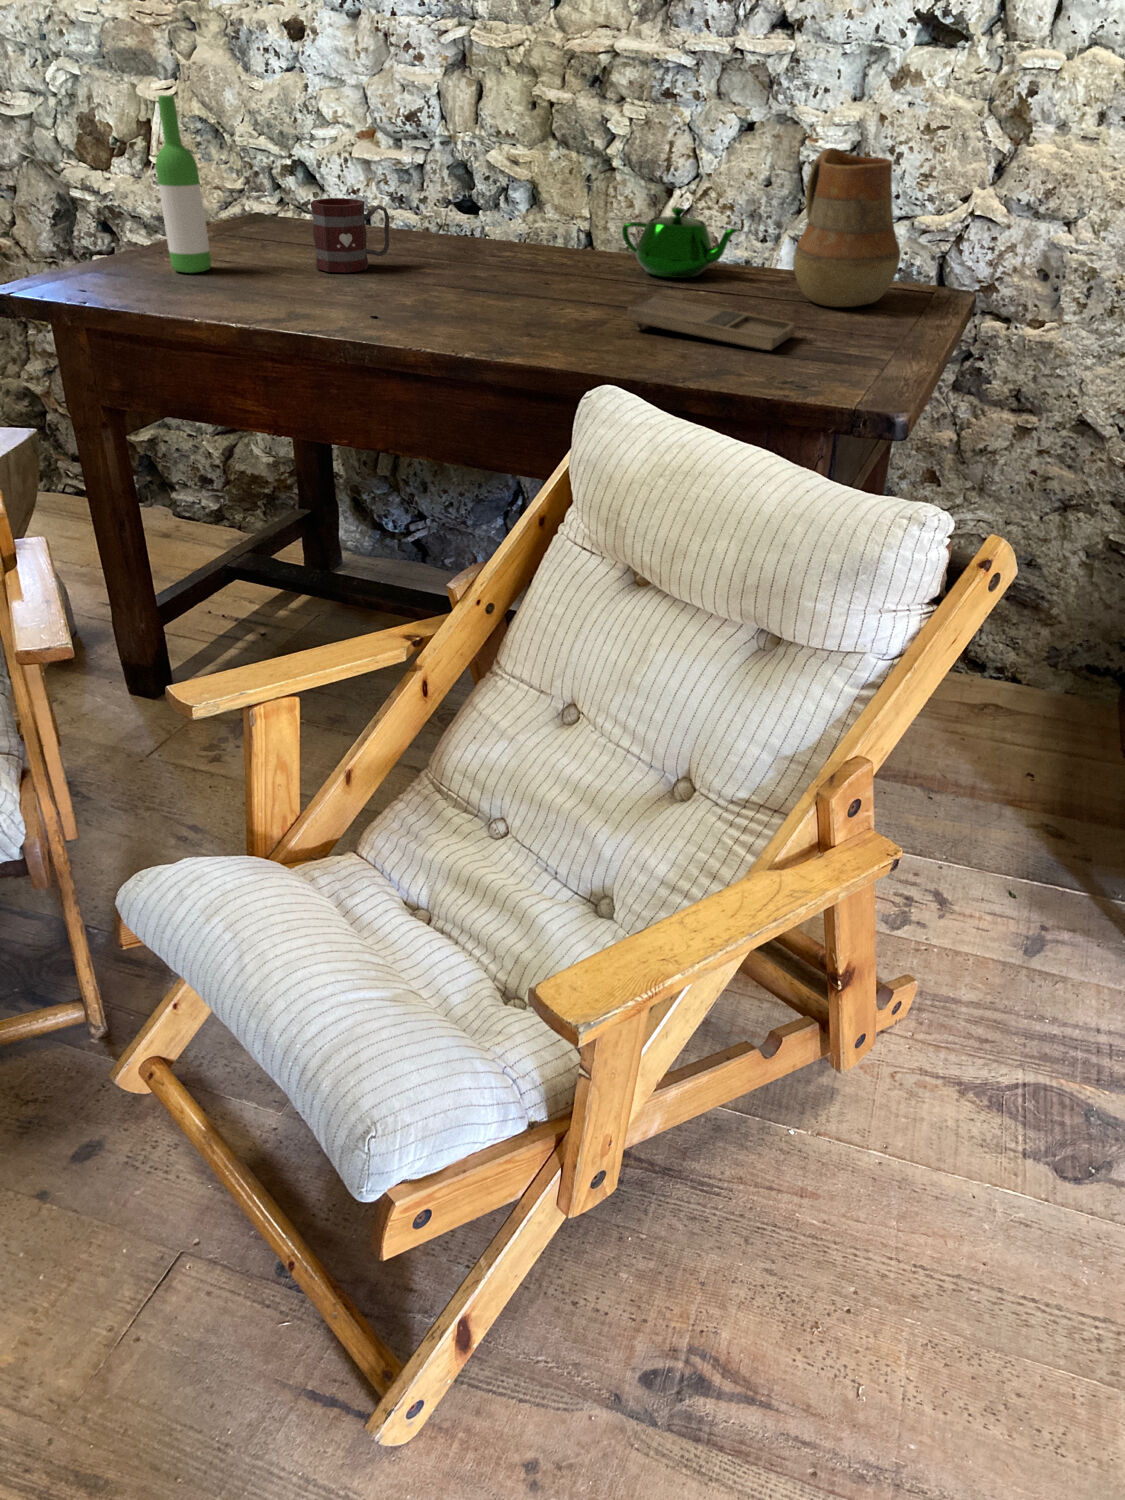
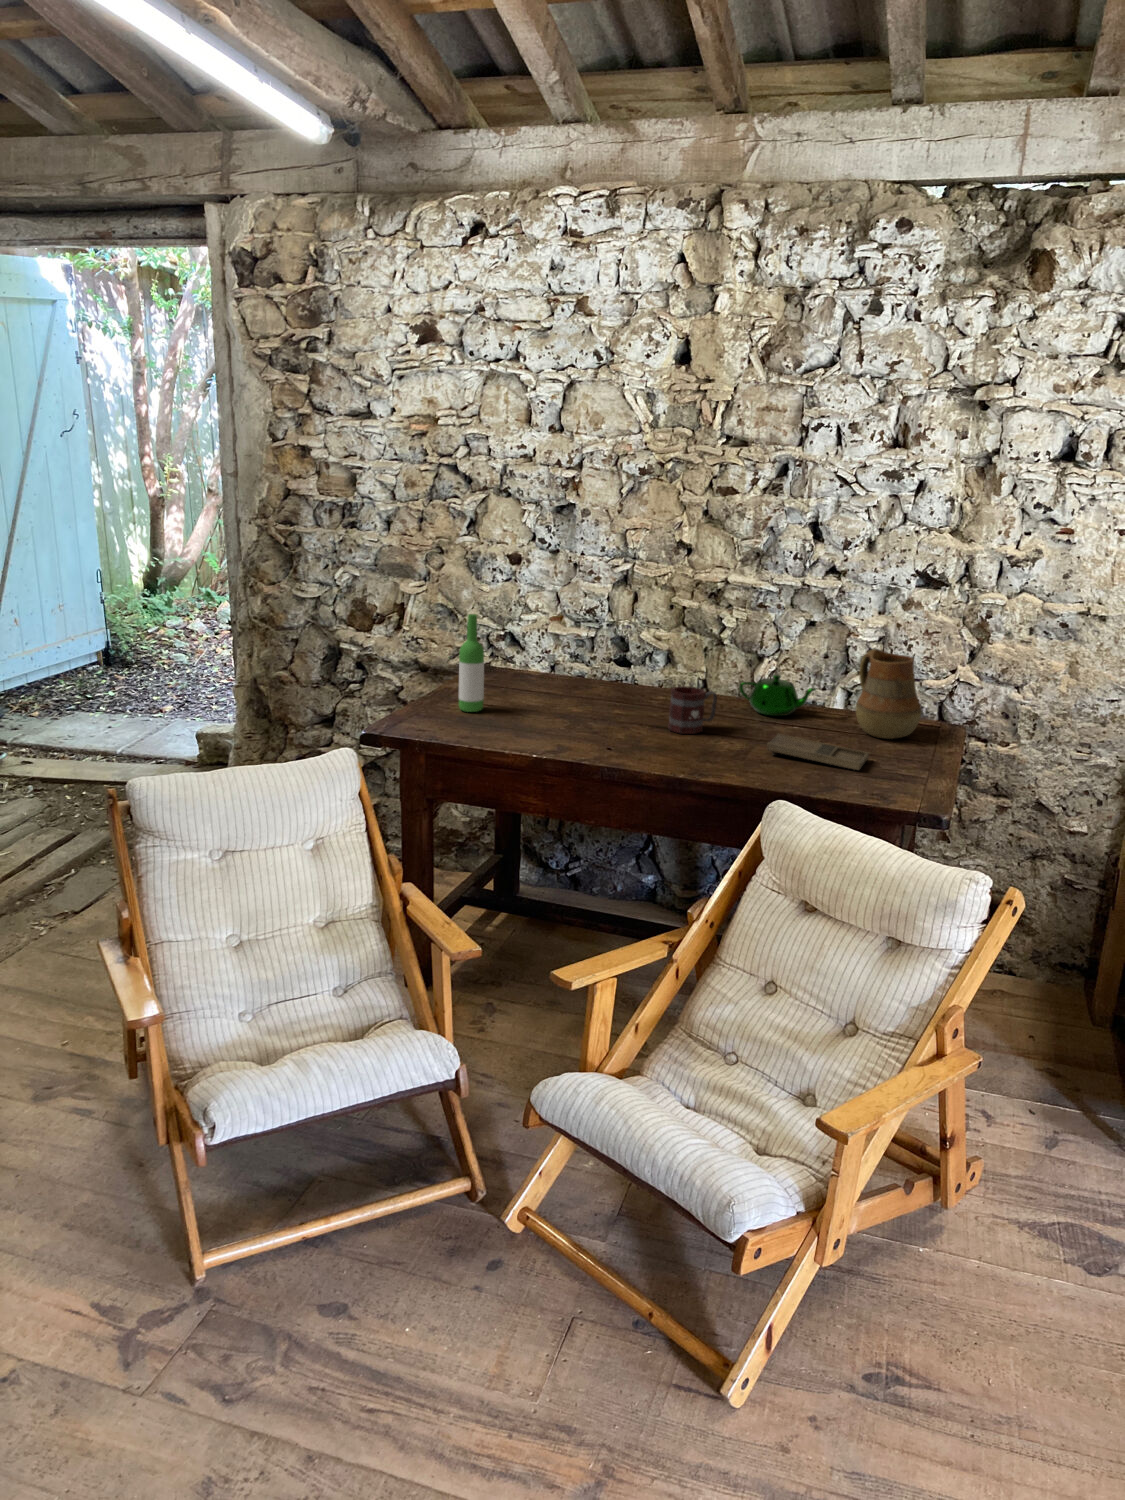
mug: present [310,198,390,272] -> present [668,686,717,734]

